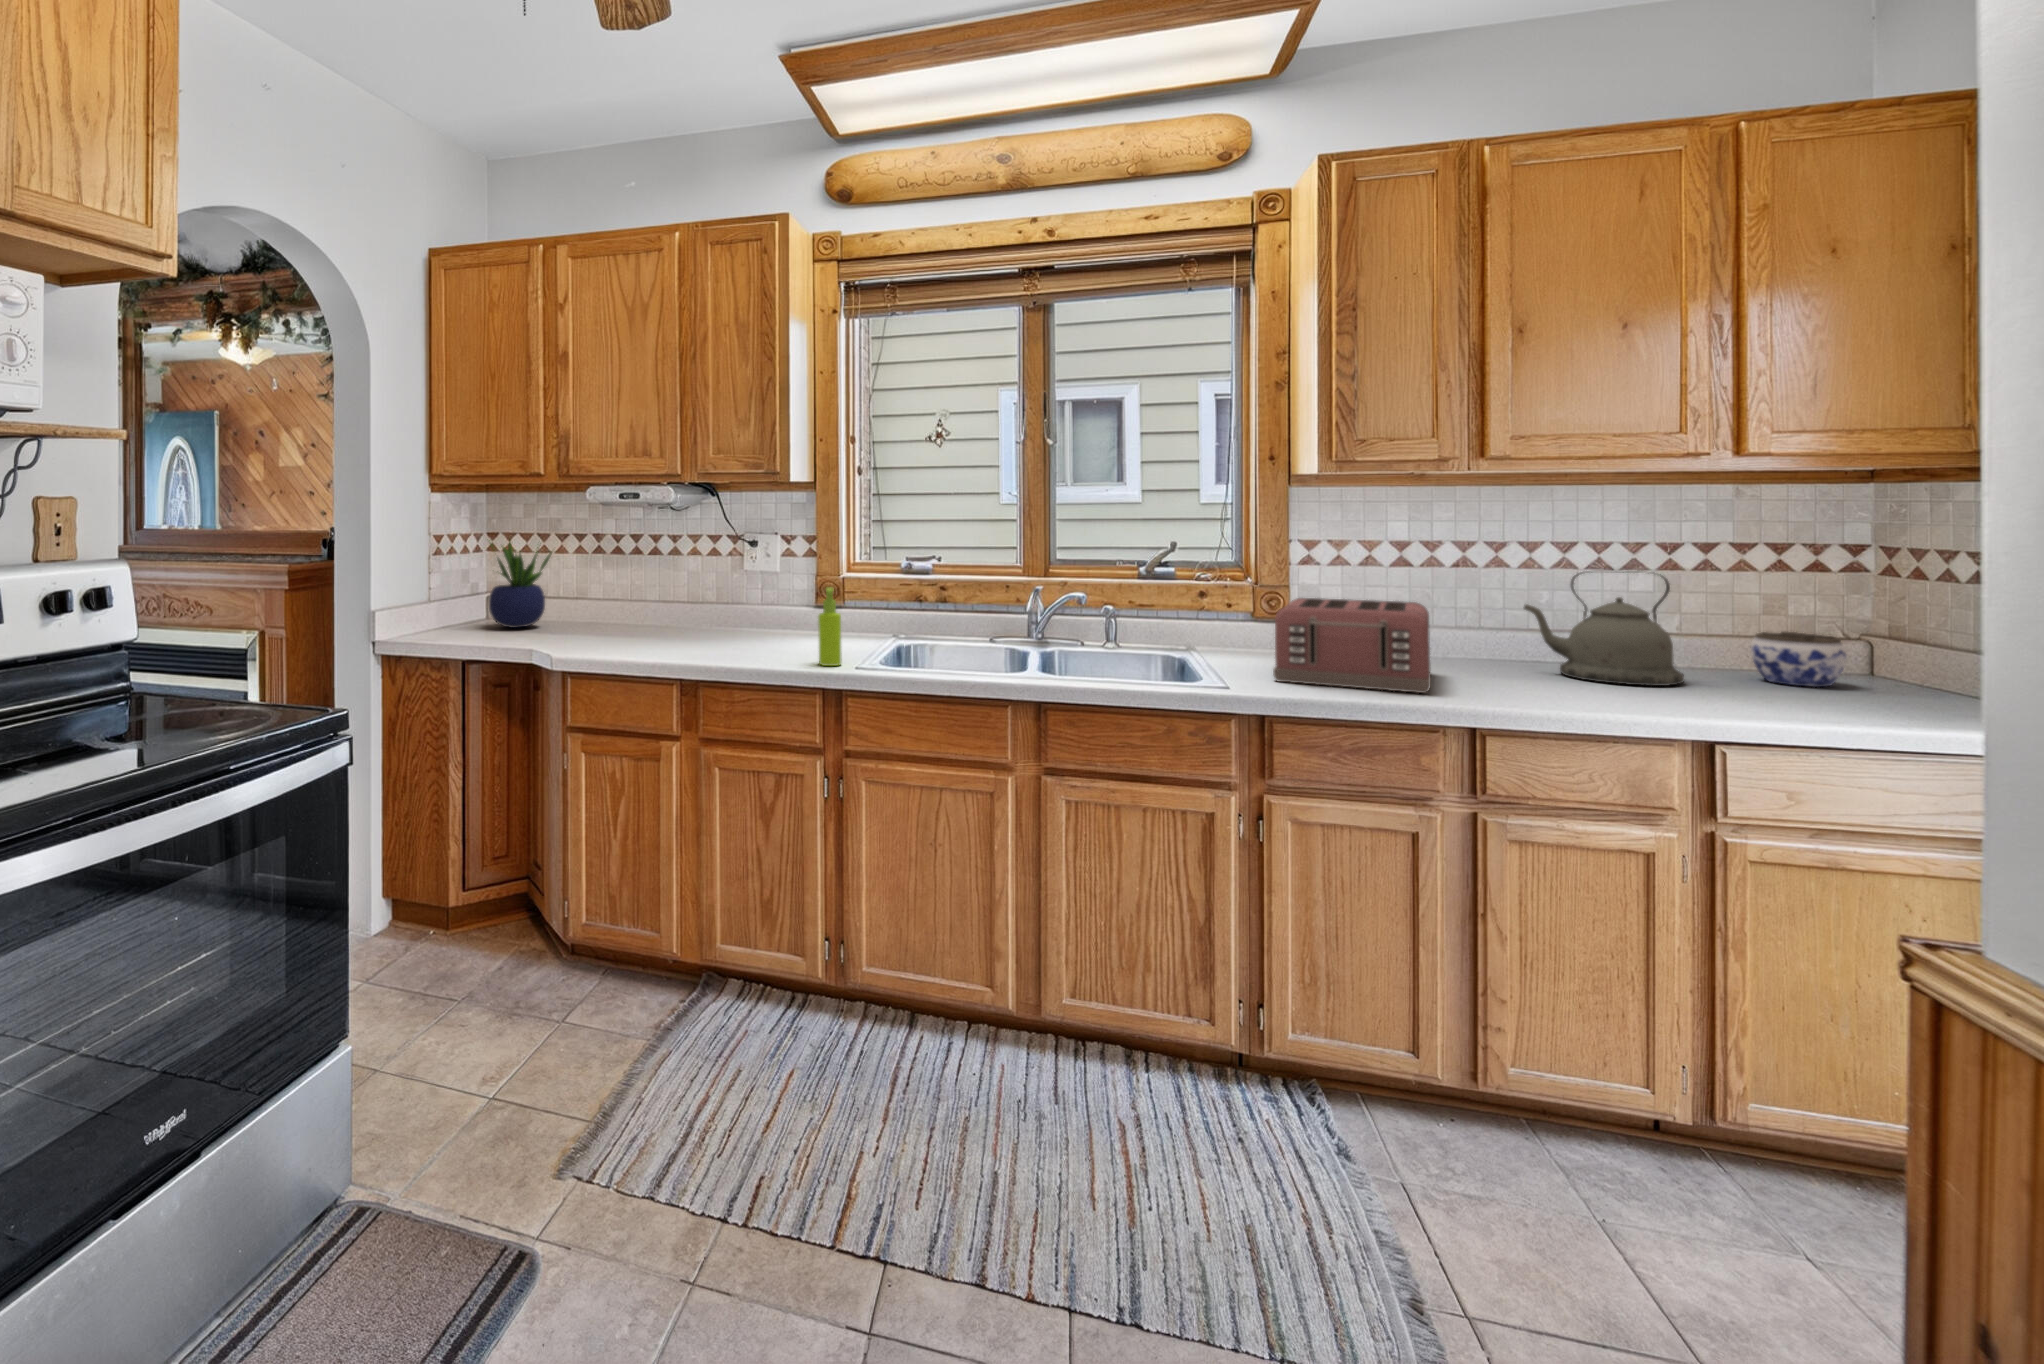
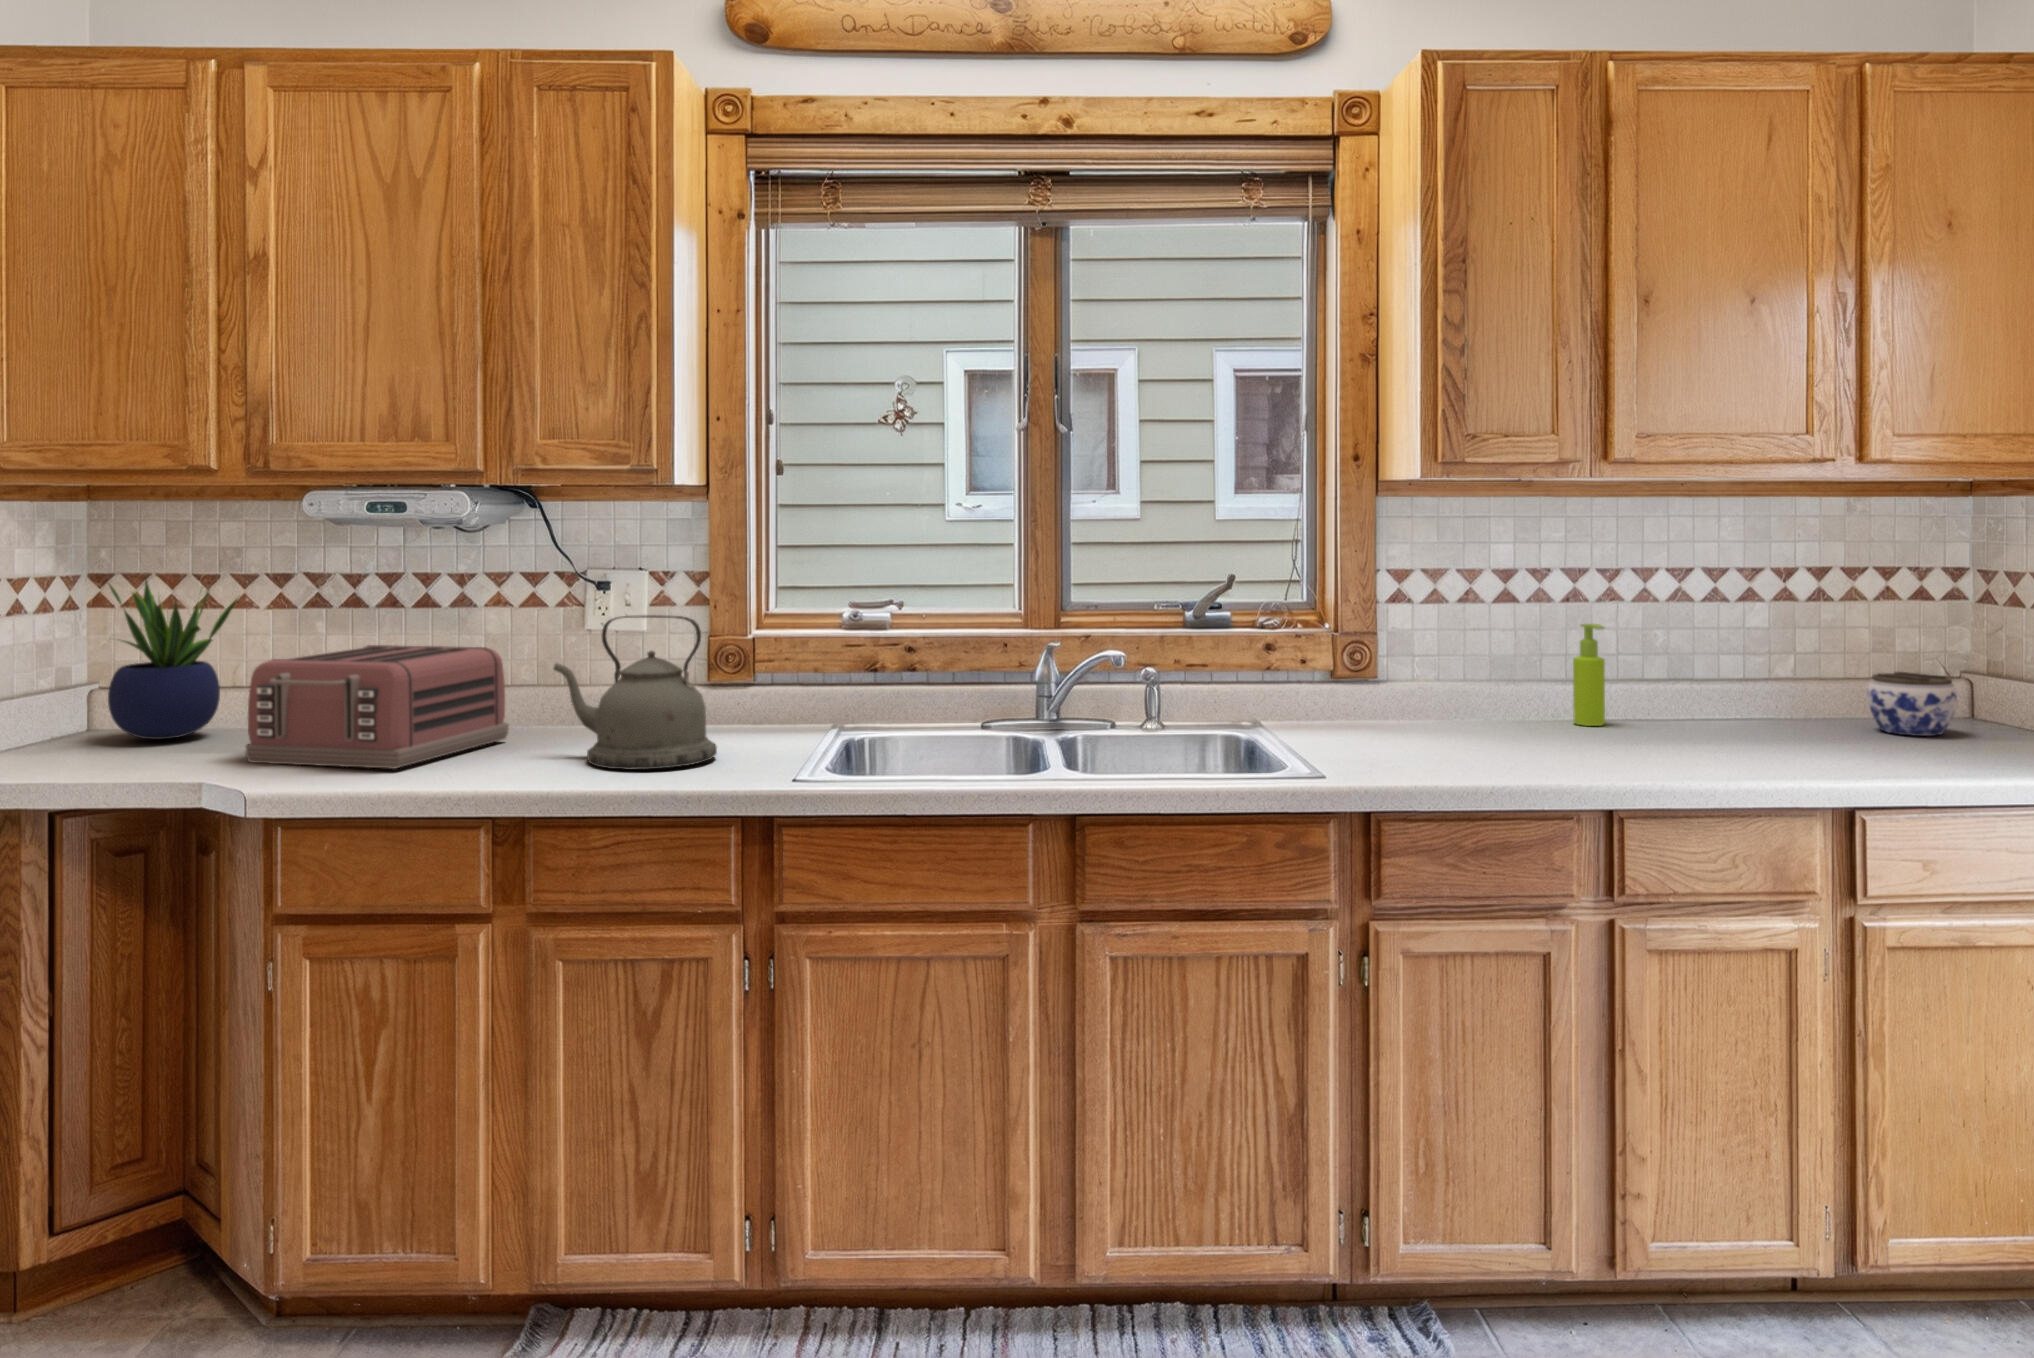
kettle: present [1524,572,1684,686] -> present [554,615,717,770]
soap dispenser: present [818,588,842,666] -> present [1573,624,1605,726]
toaster: present [1273,598,1431,693] -> present [245,645,509,769]

